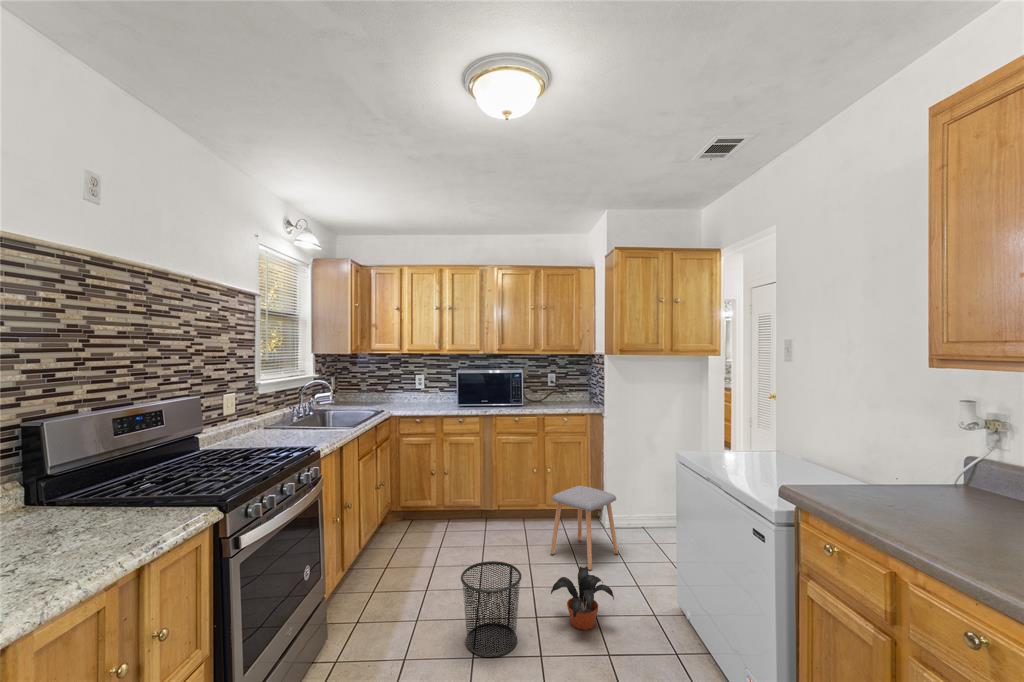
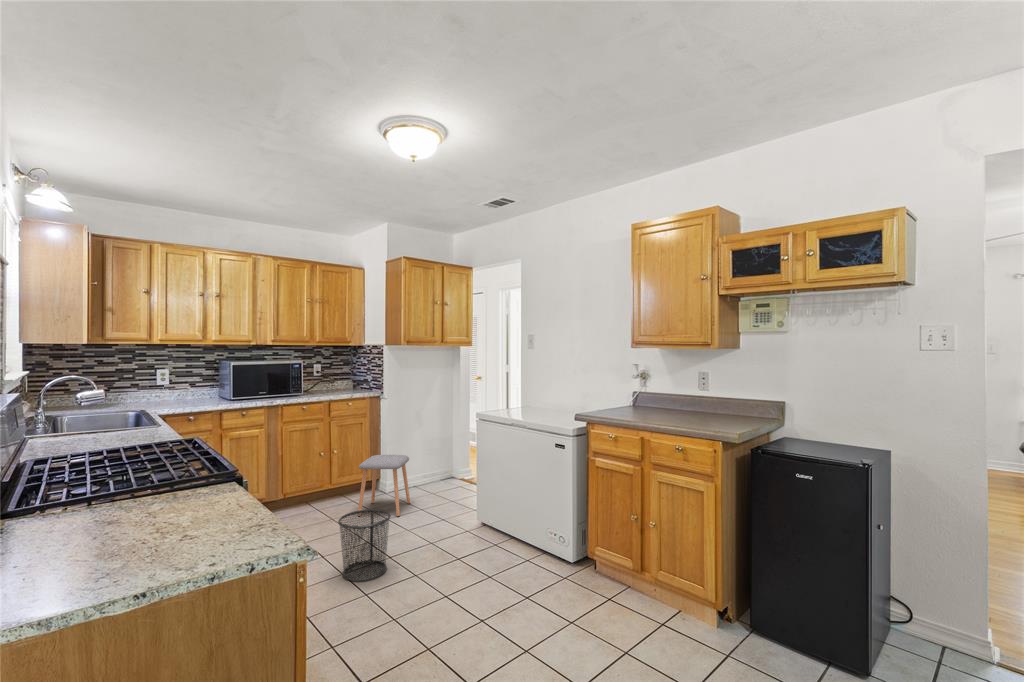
potted plant: present [551,566,614,630] -> none [397,503,445,546]

